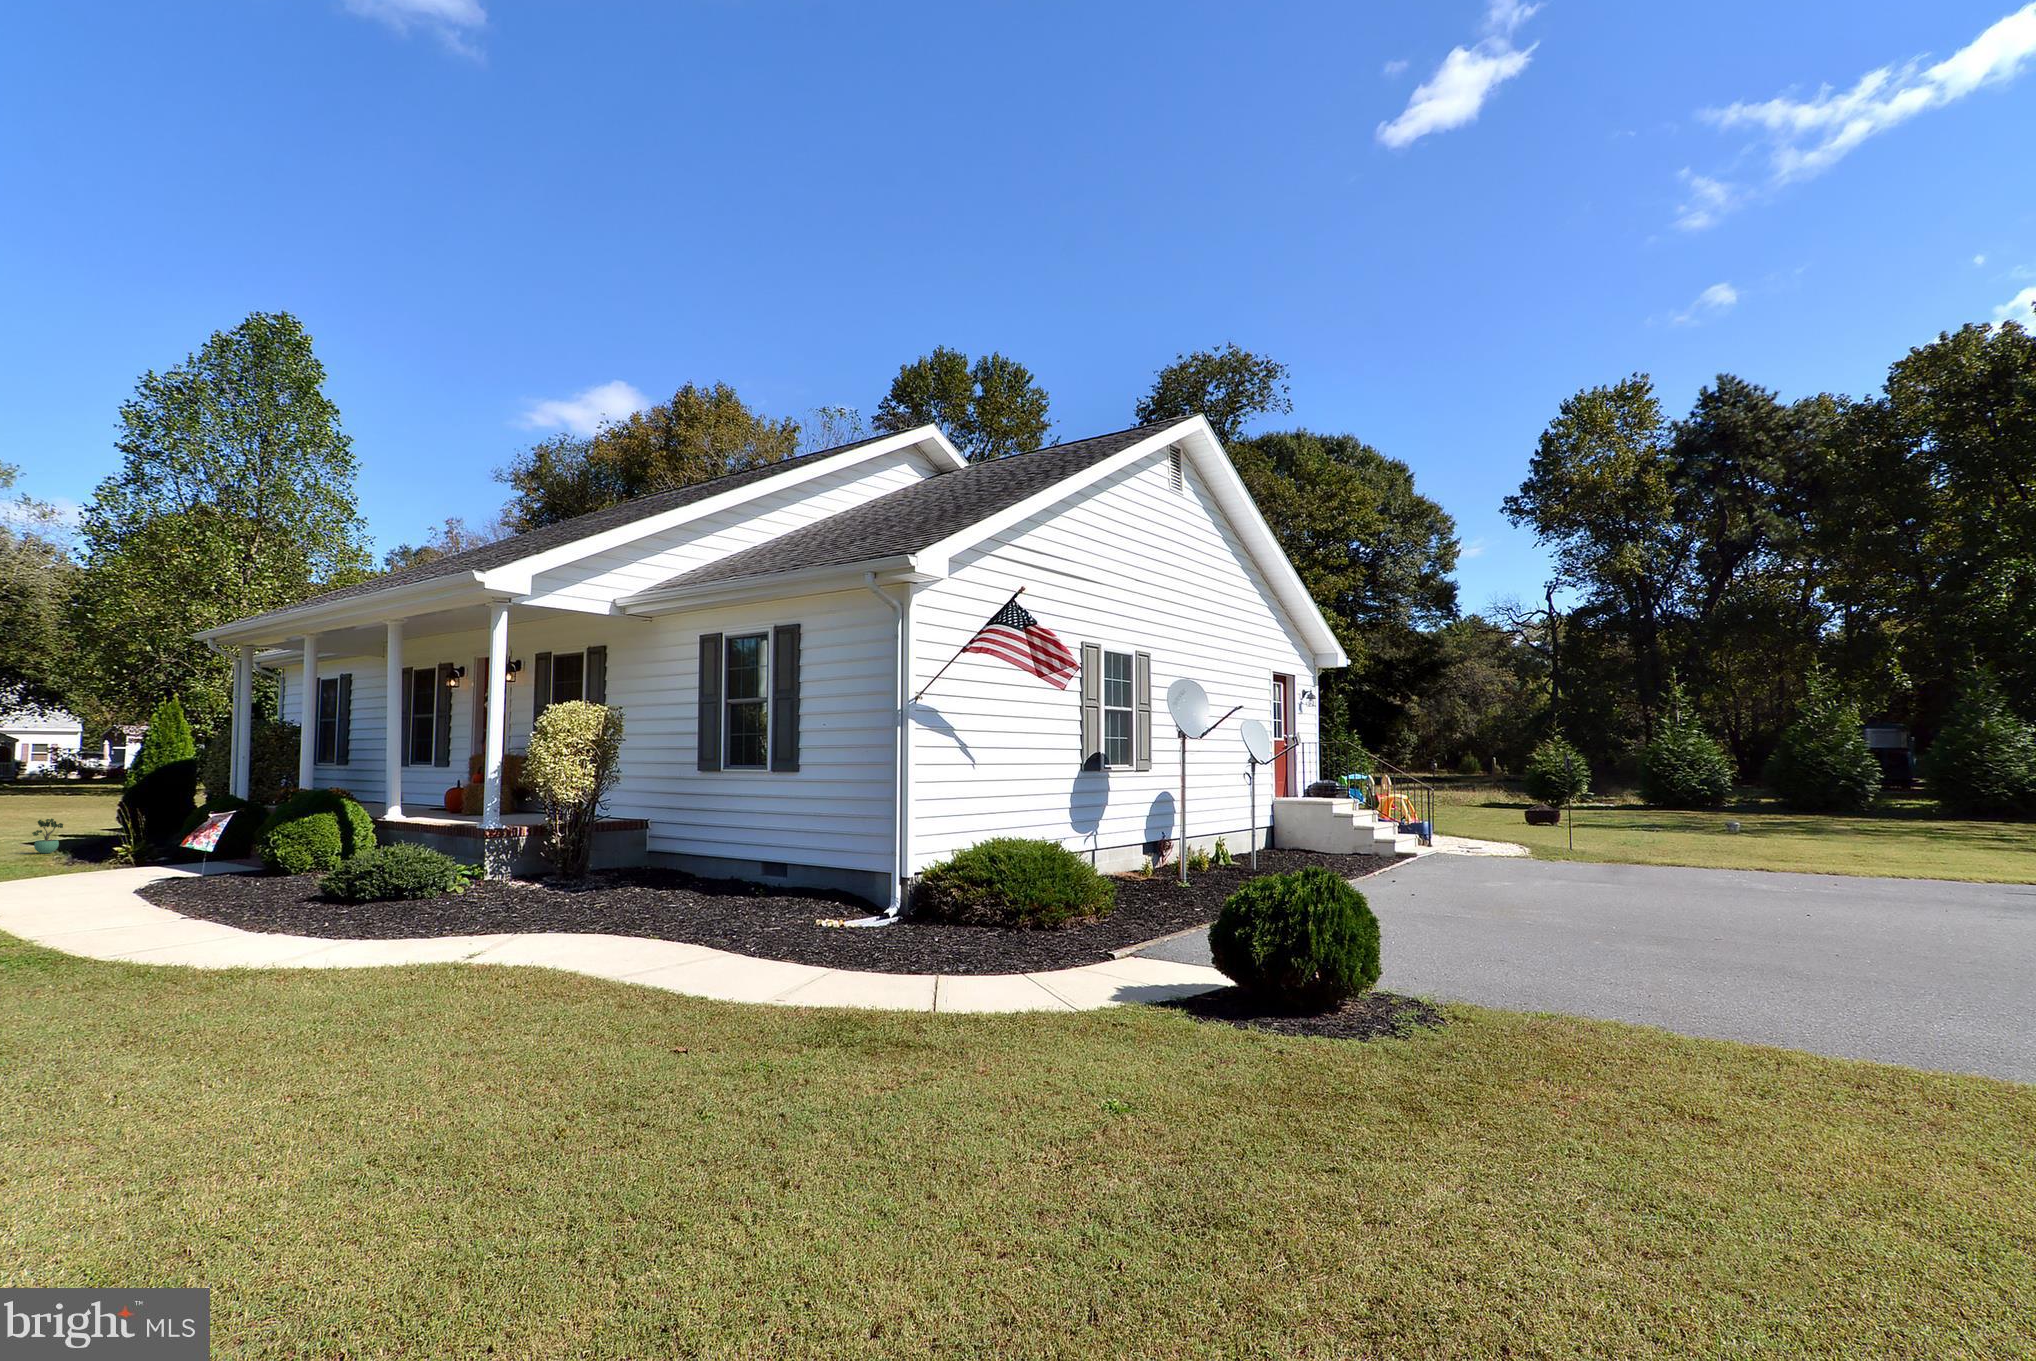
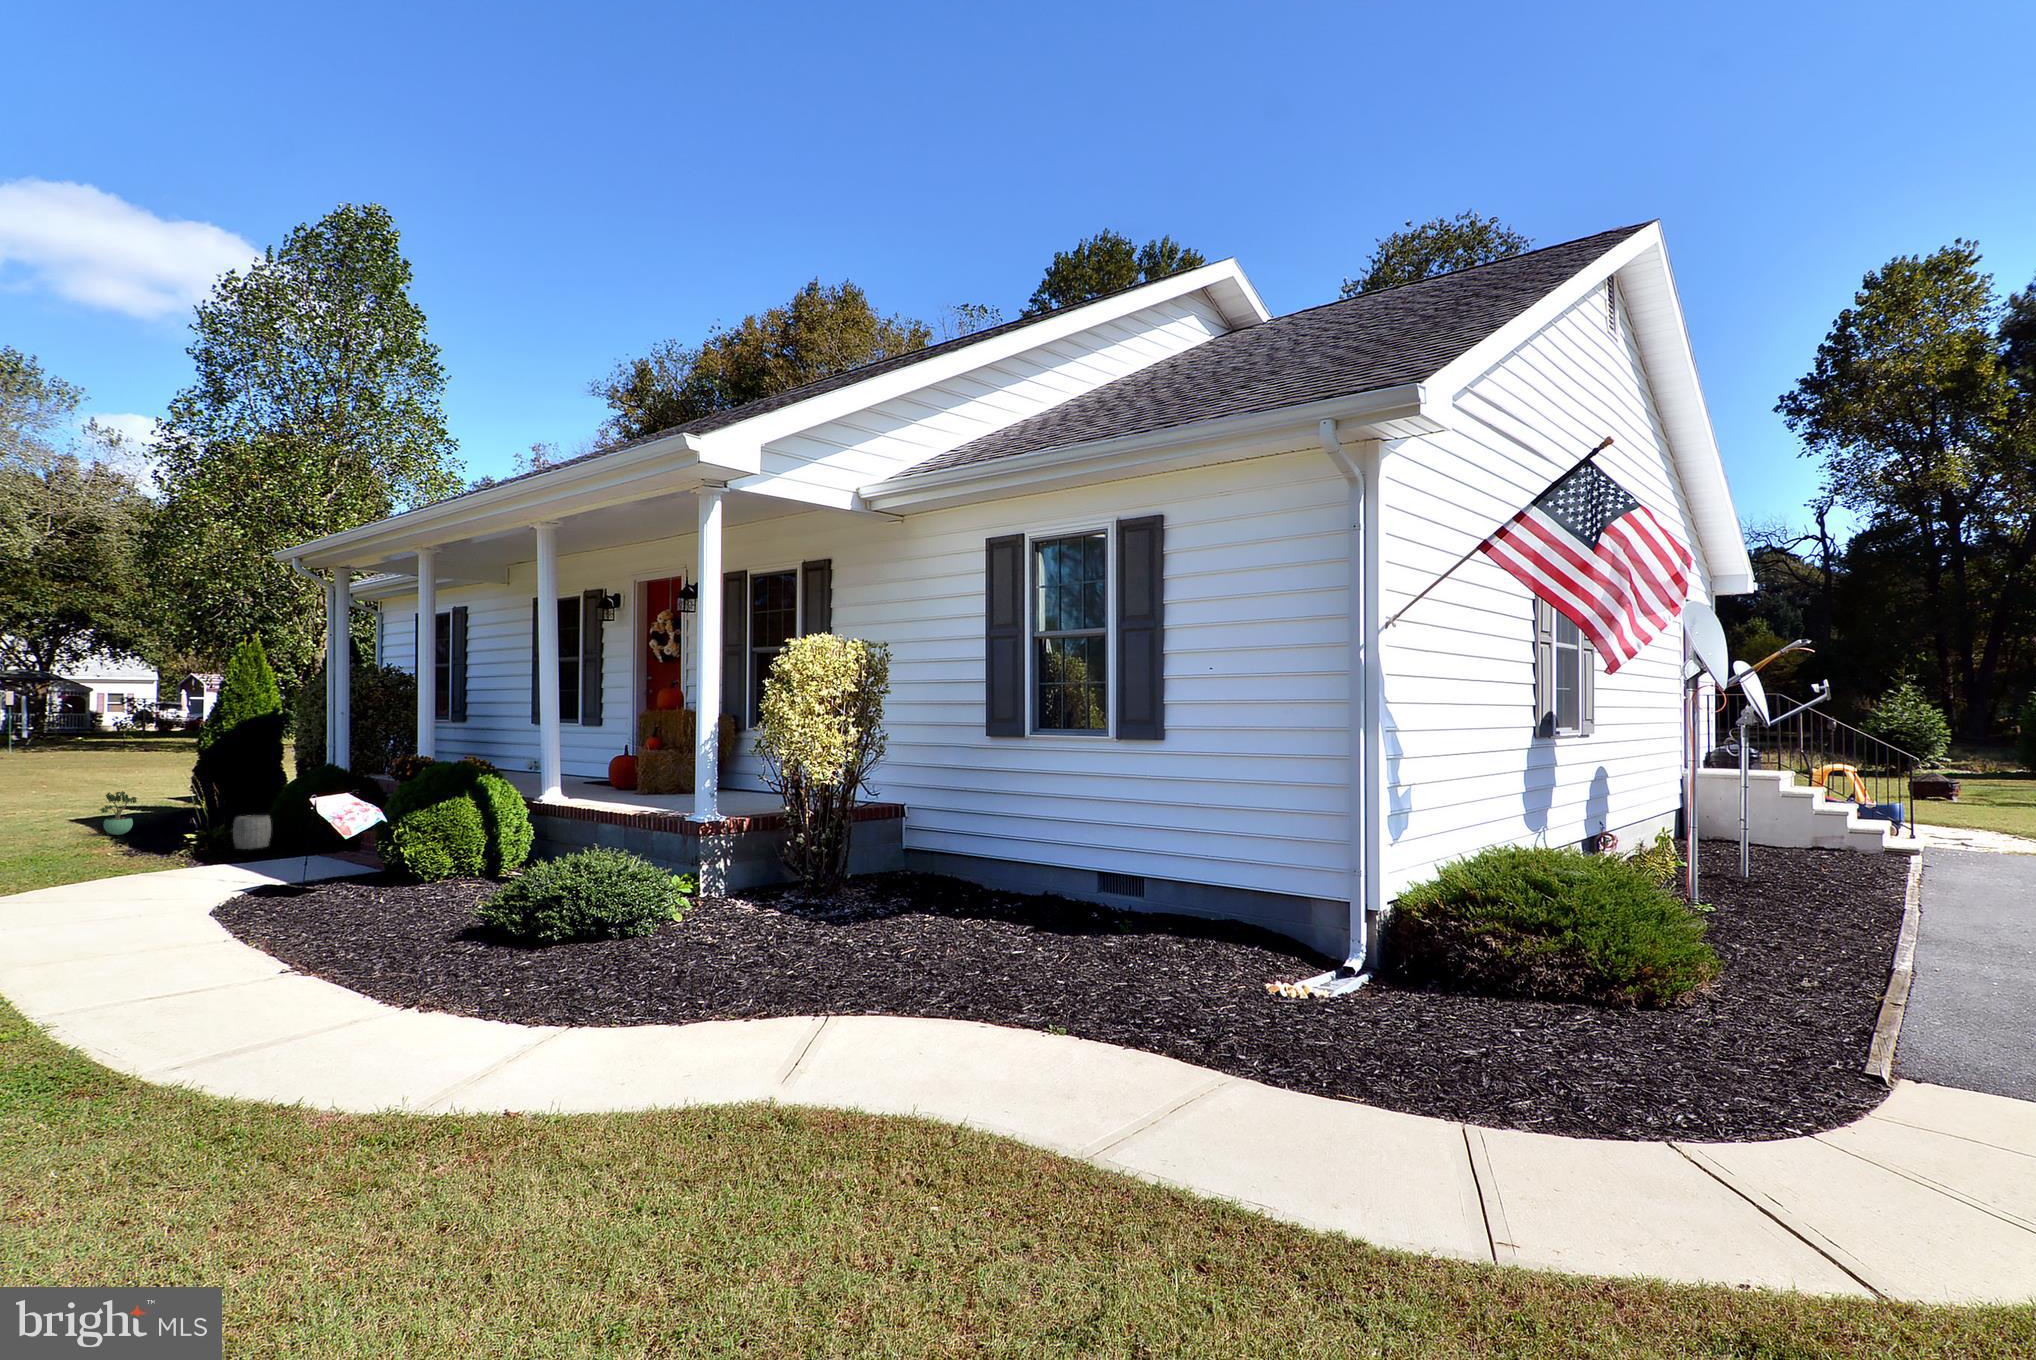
woven basket: none [144,836,175,861] -> present [233,815,271,849]

